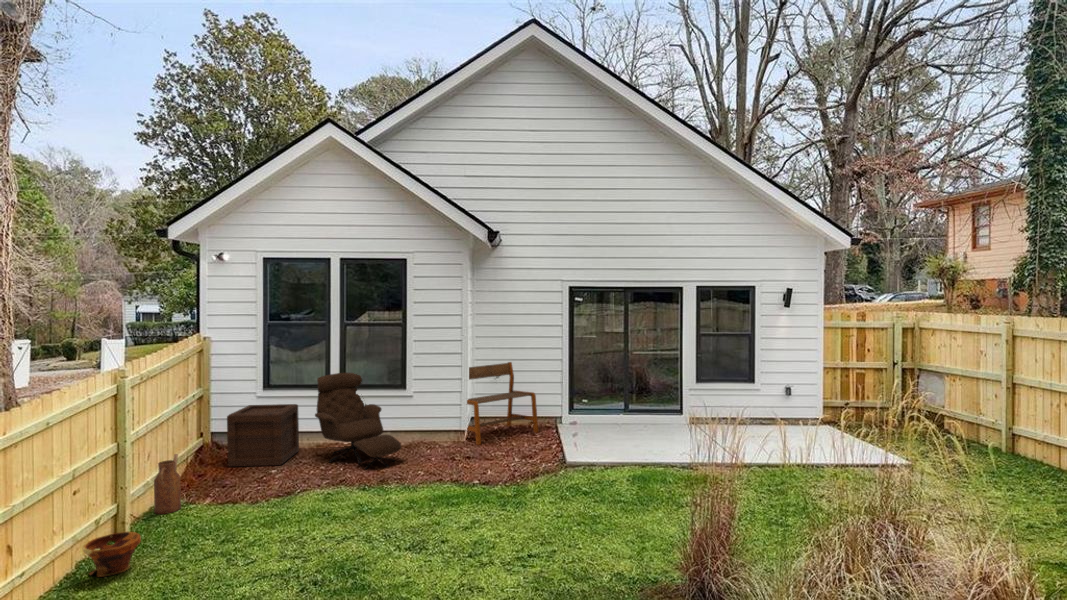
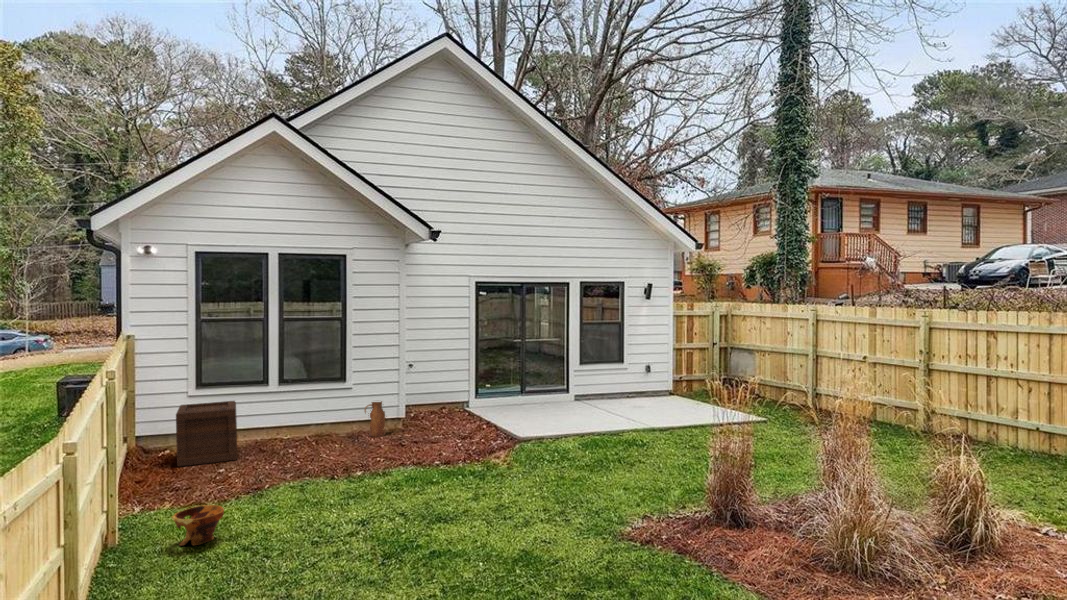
bench: present [467,362,538,445] -> none [384,353,457,428]
lounge chair: present [315,373,401,469] -> none [264,366,360,454]
watering can: present [154,454,181,514] -> present [365,401,386,437]

